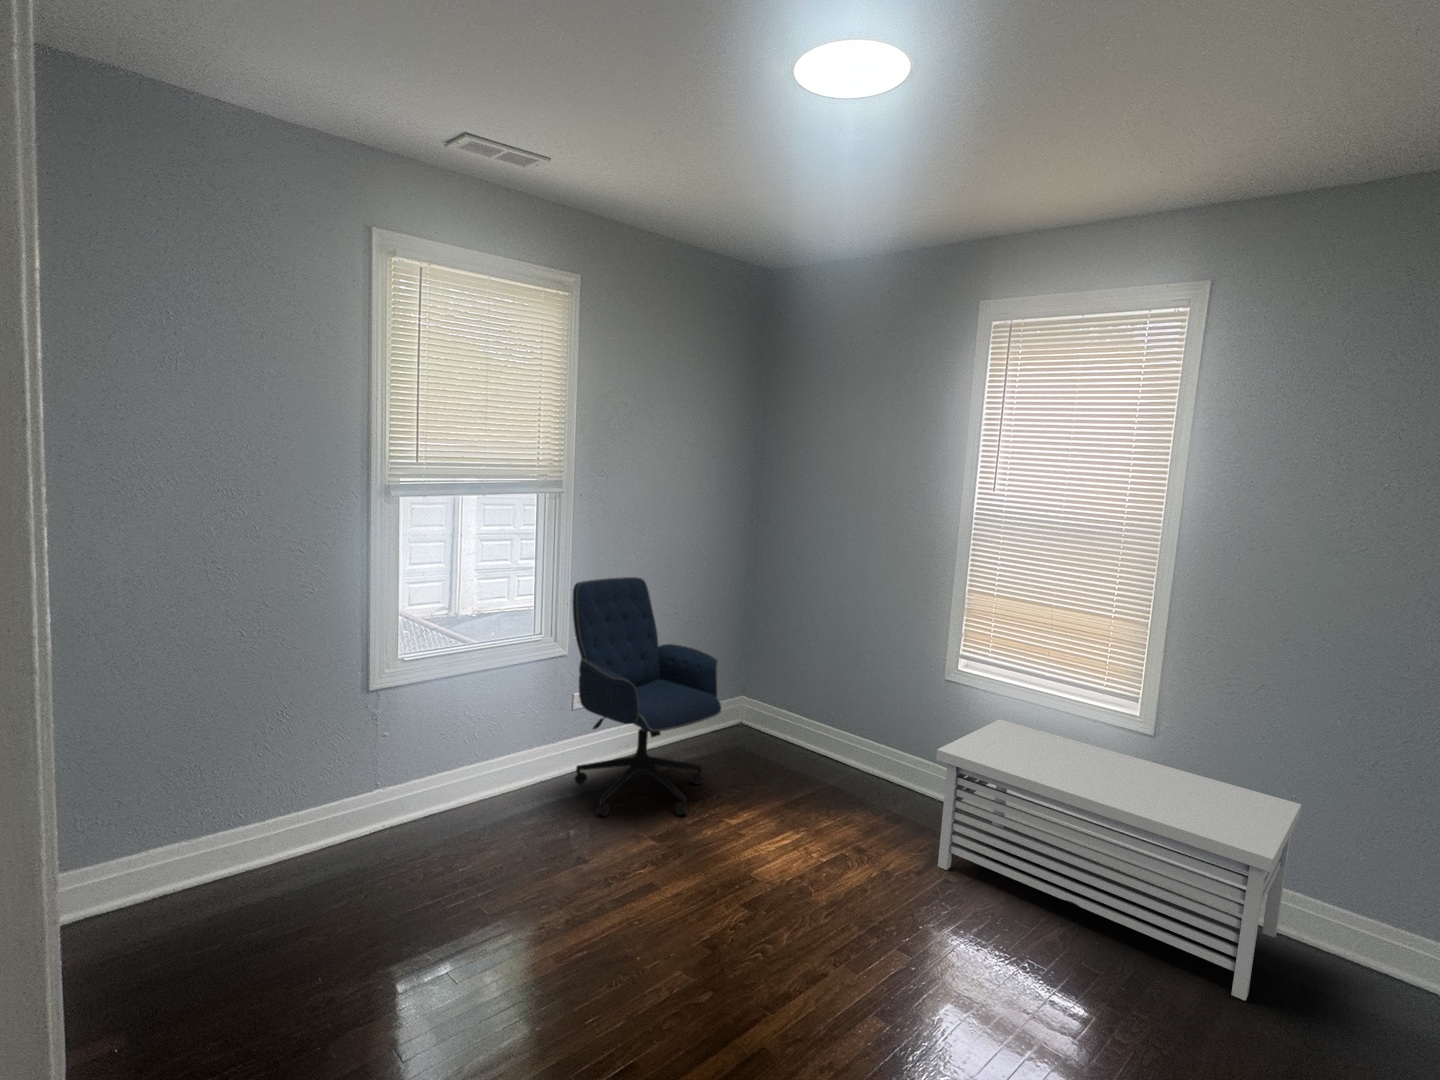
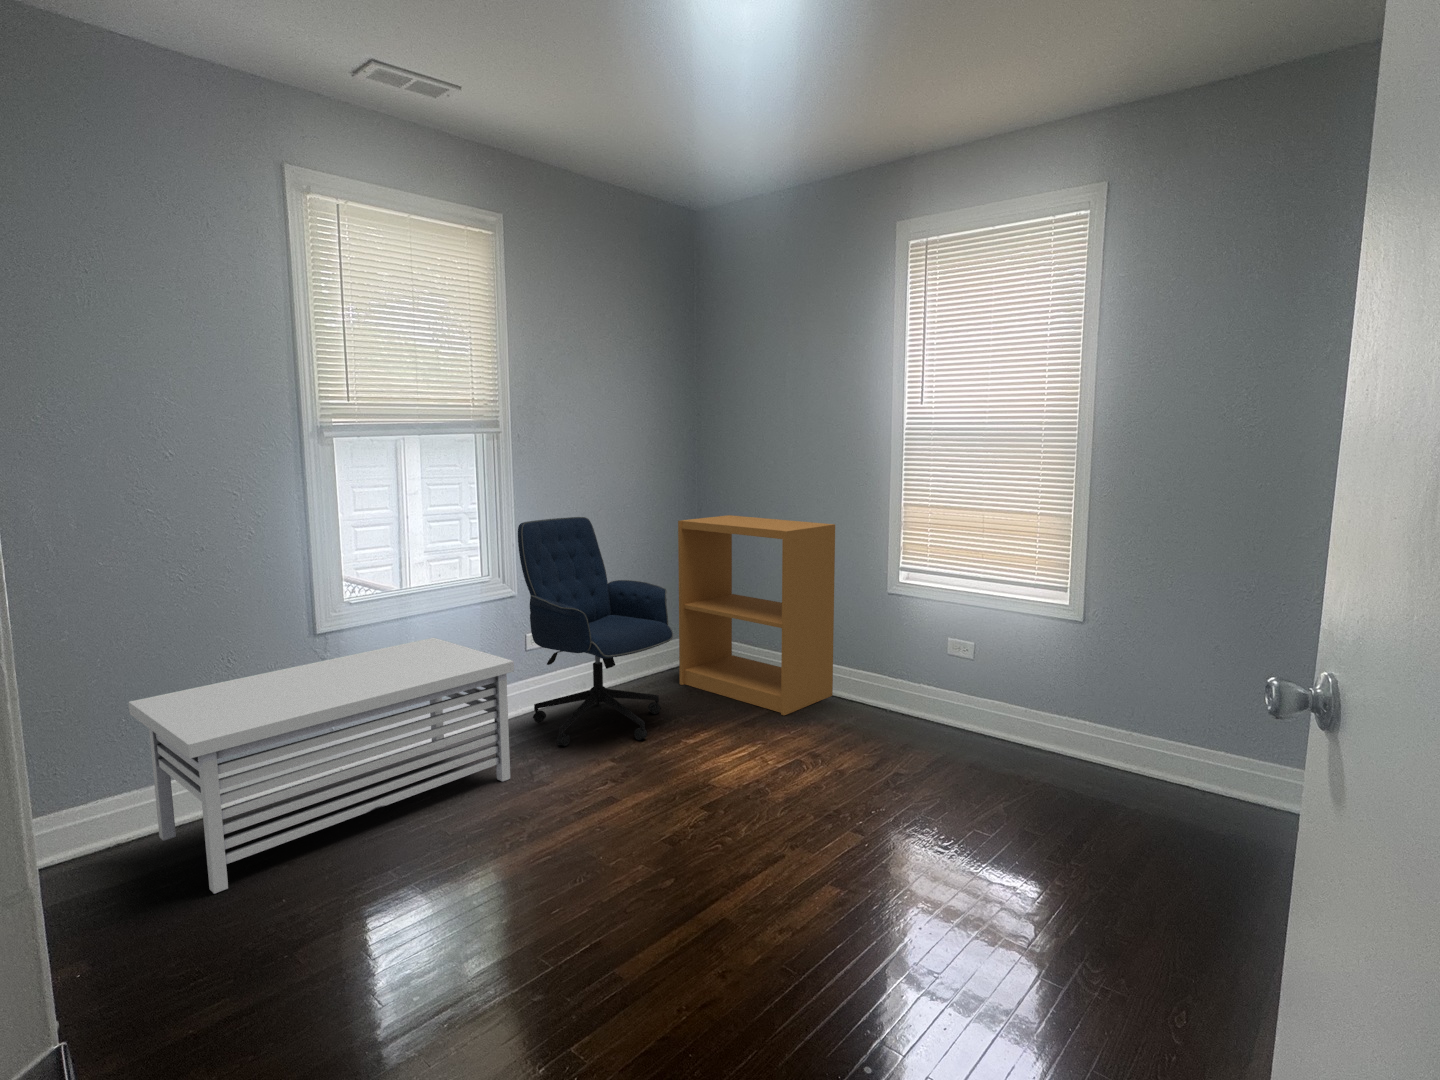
bookshelf: none [723,579,895,798] -> present [678,515,835,715]
storage bench: present [936,719,1301,1001] -> present [129,638,514,894]

